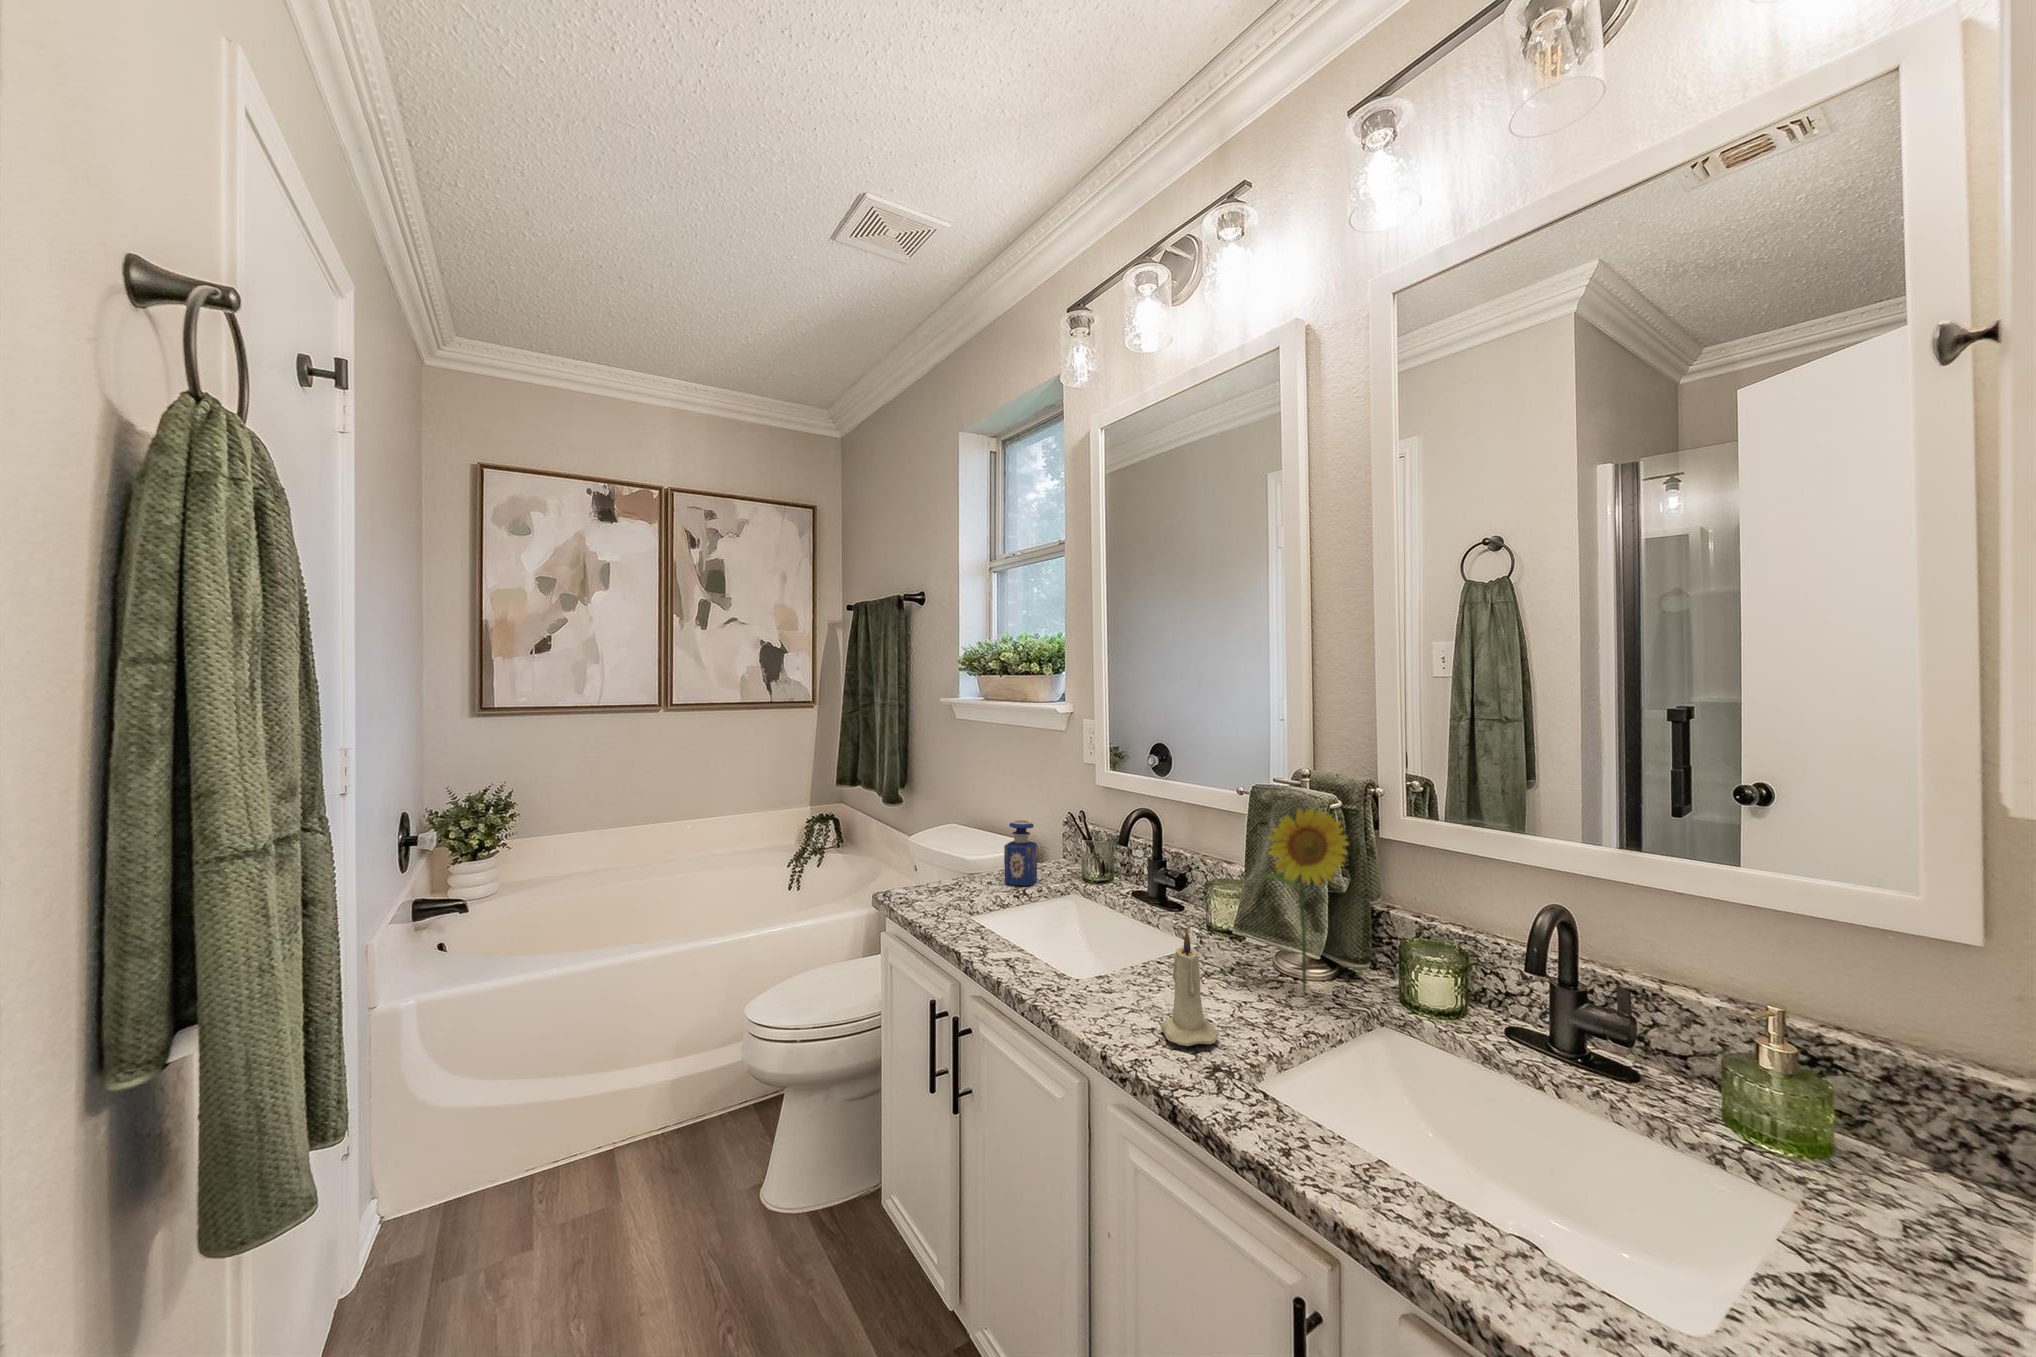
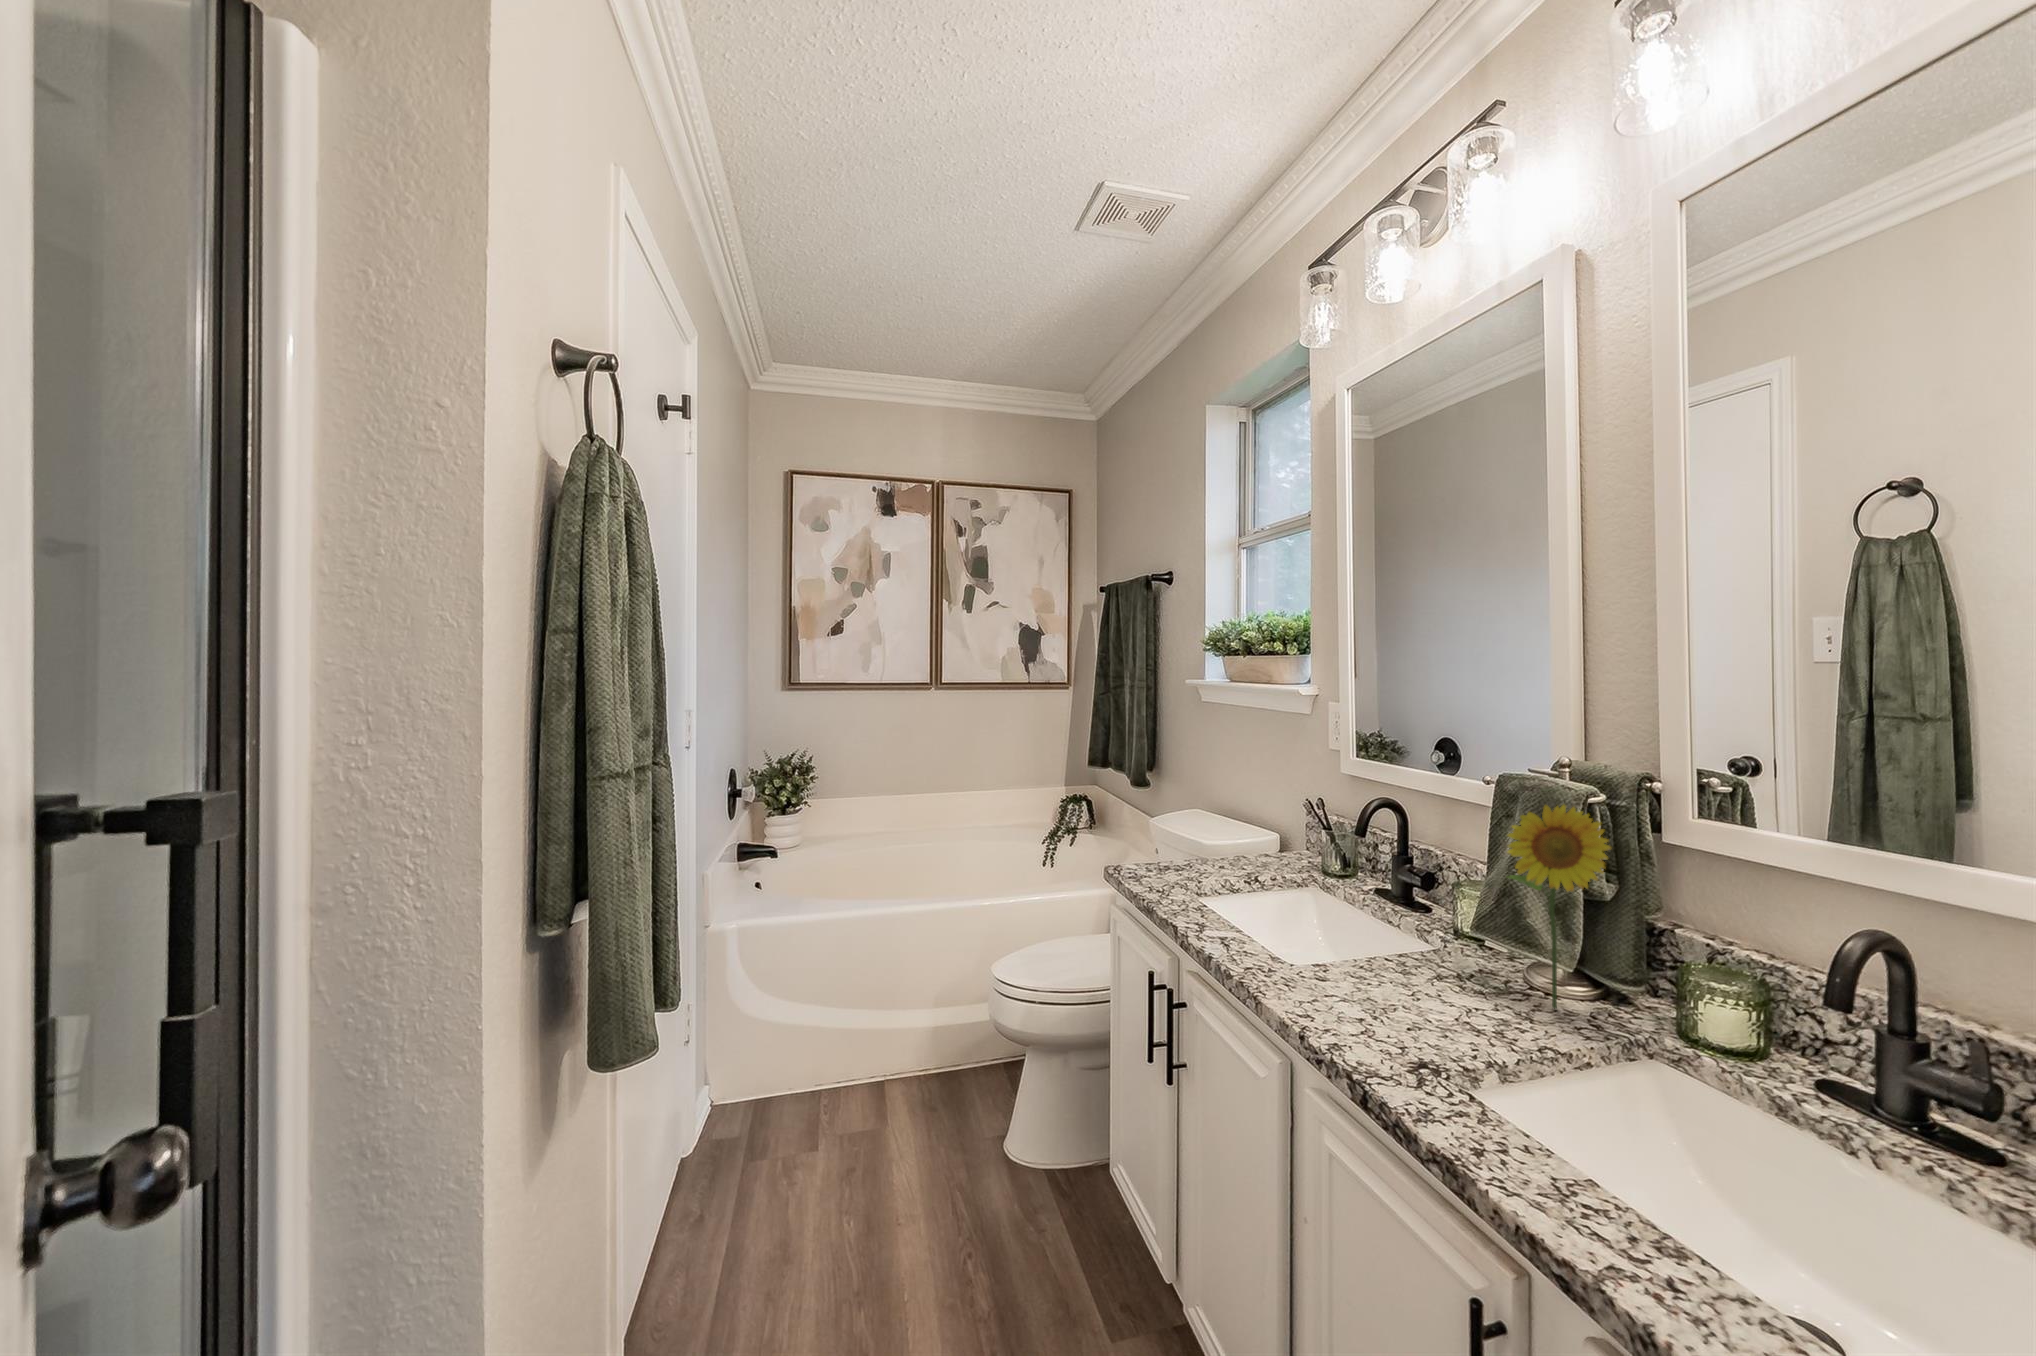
perfume bottle: present [1004,820,1037,886] -> none [1236,806,1272,872]
candle: present [1161,929,1219,1046] -> none [1369,921,1433,1042]

